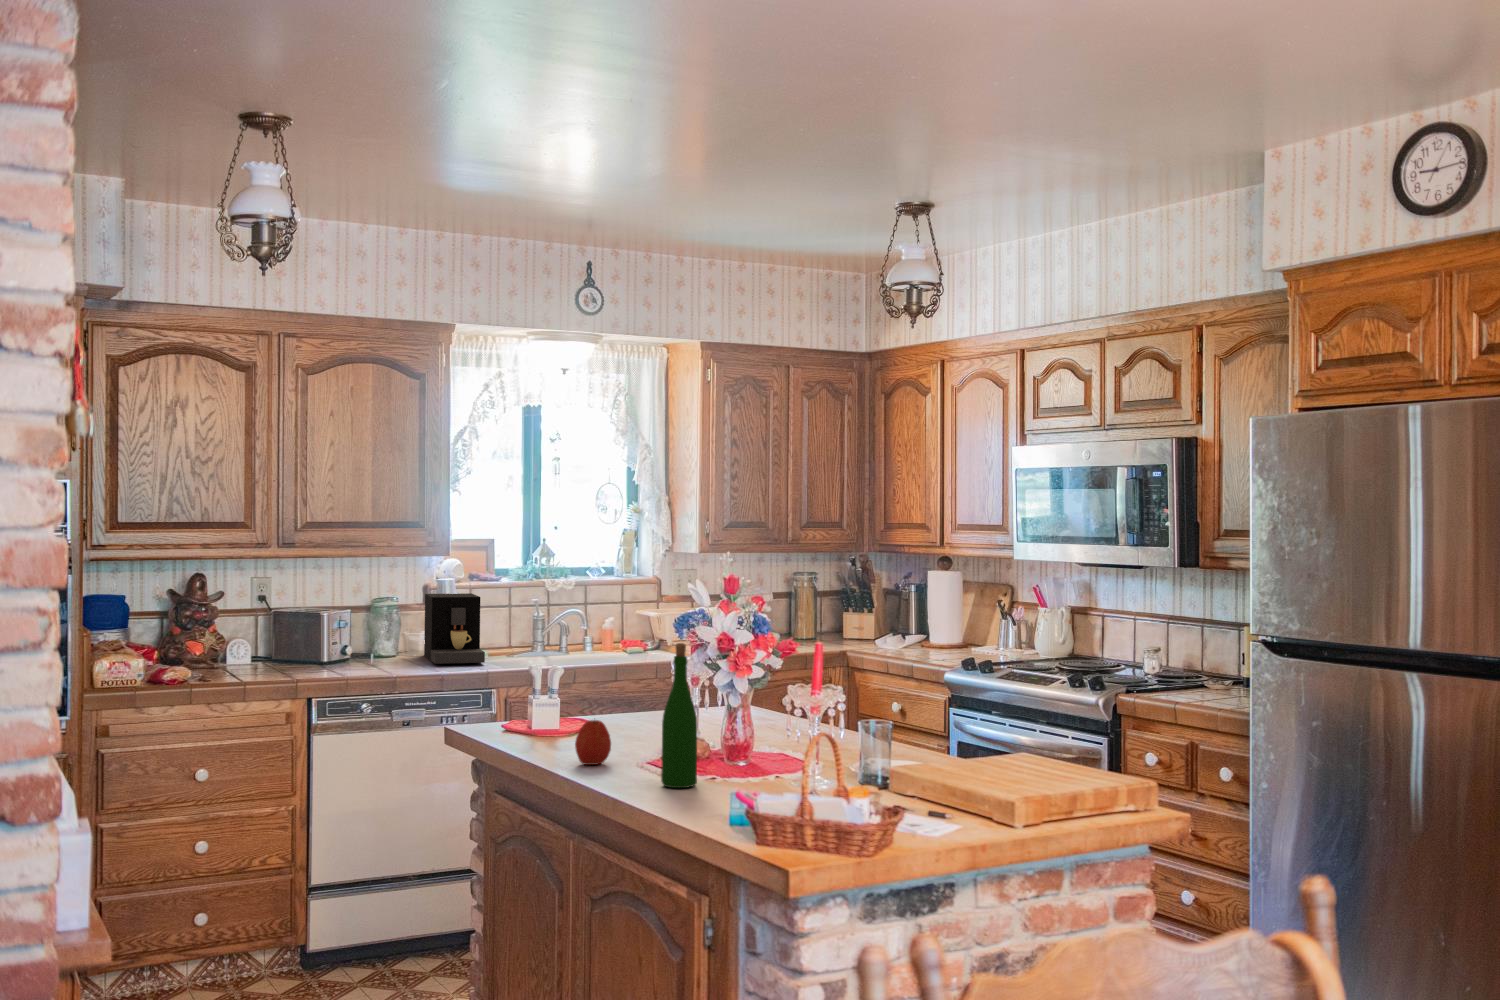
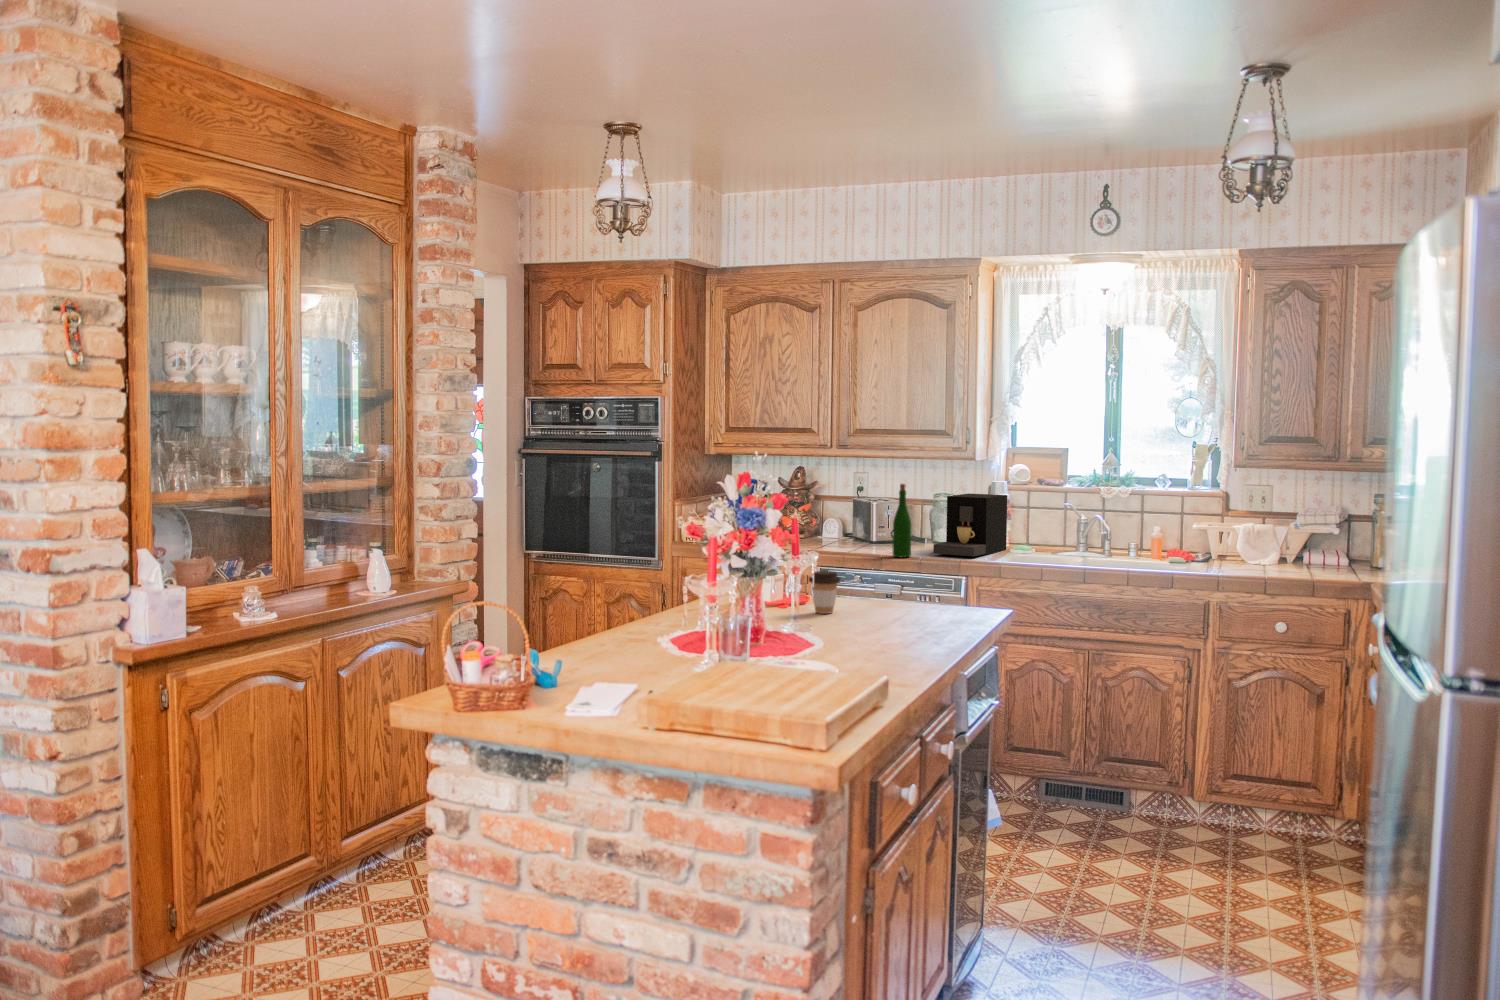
wine bottle: present [661,643,697,788] -> present [893,484,911,557]
coffee cup: none [614,680,646,727] -> present [809,571,840,614]
apple: present [575,720,611,765] -> none [642,593,673,632]

